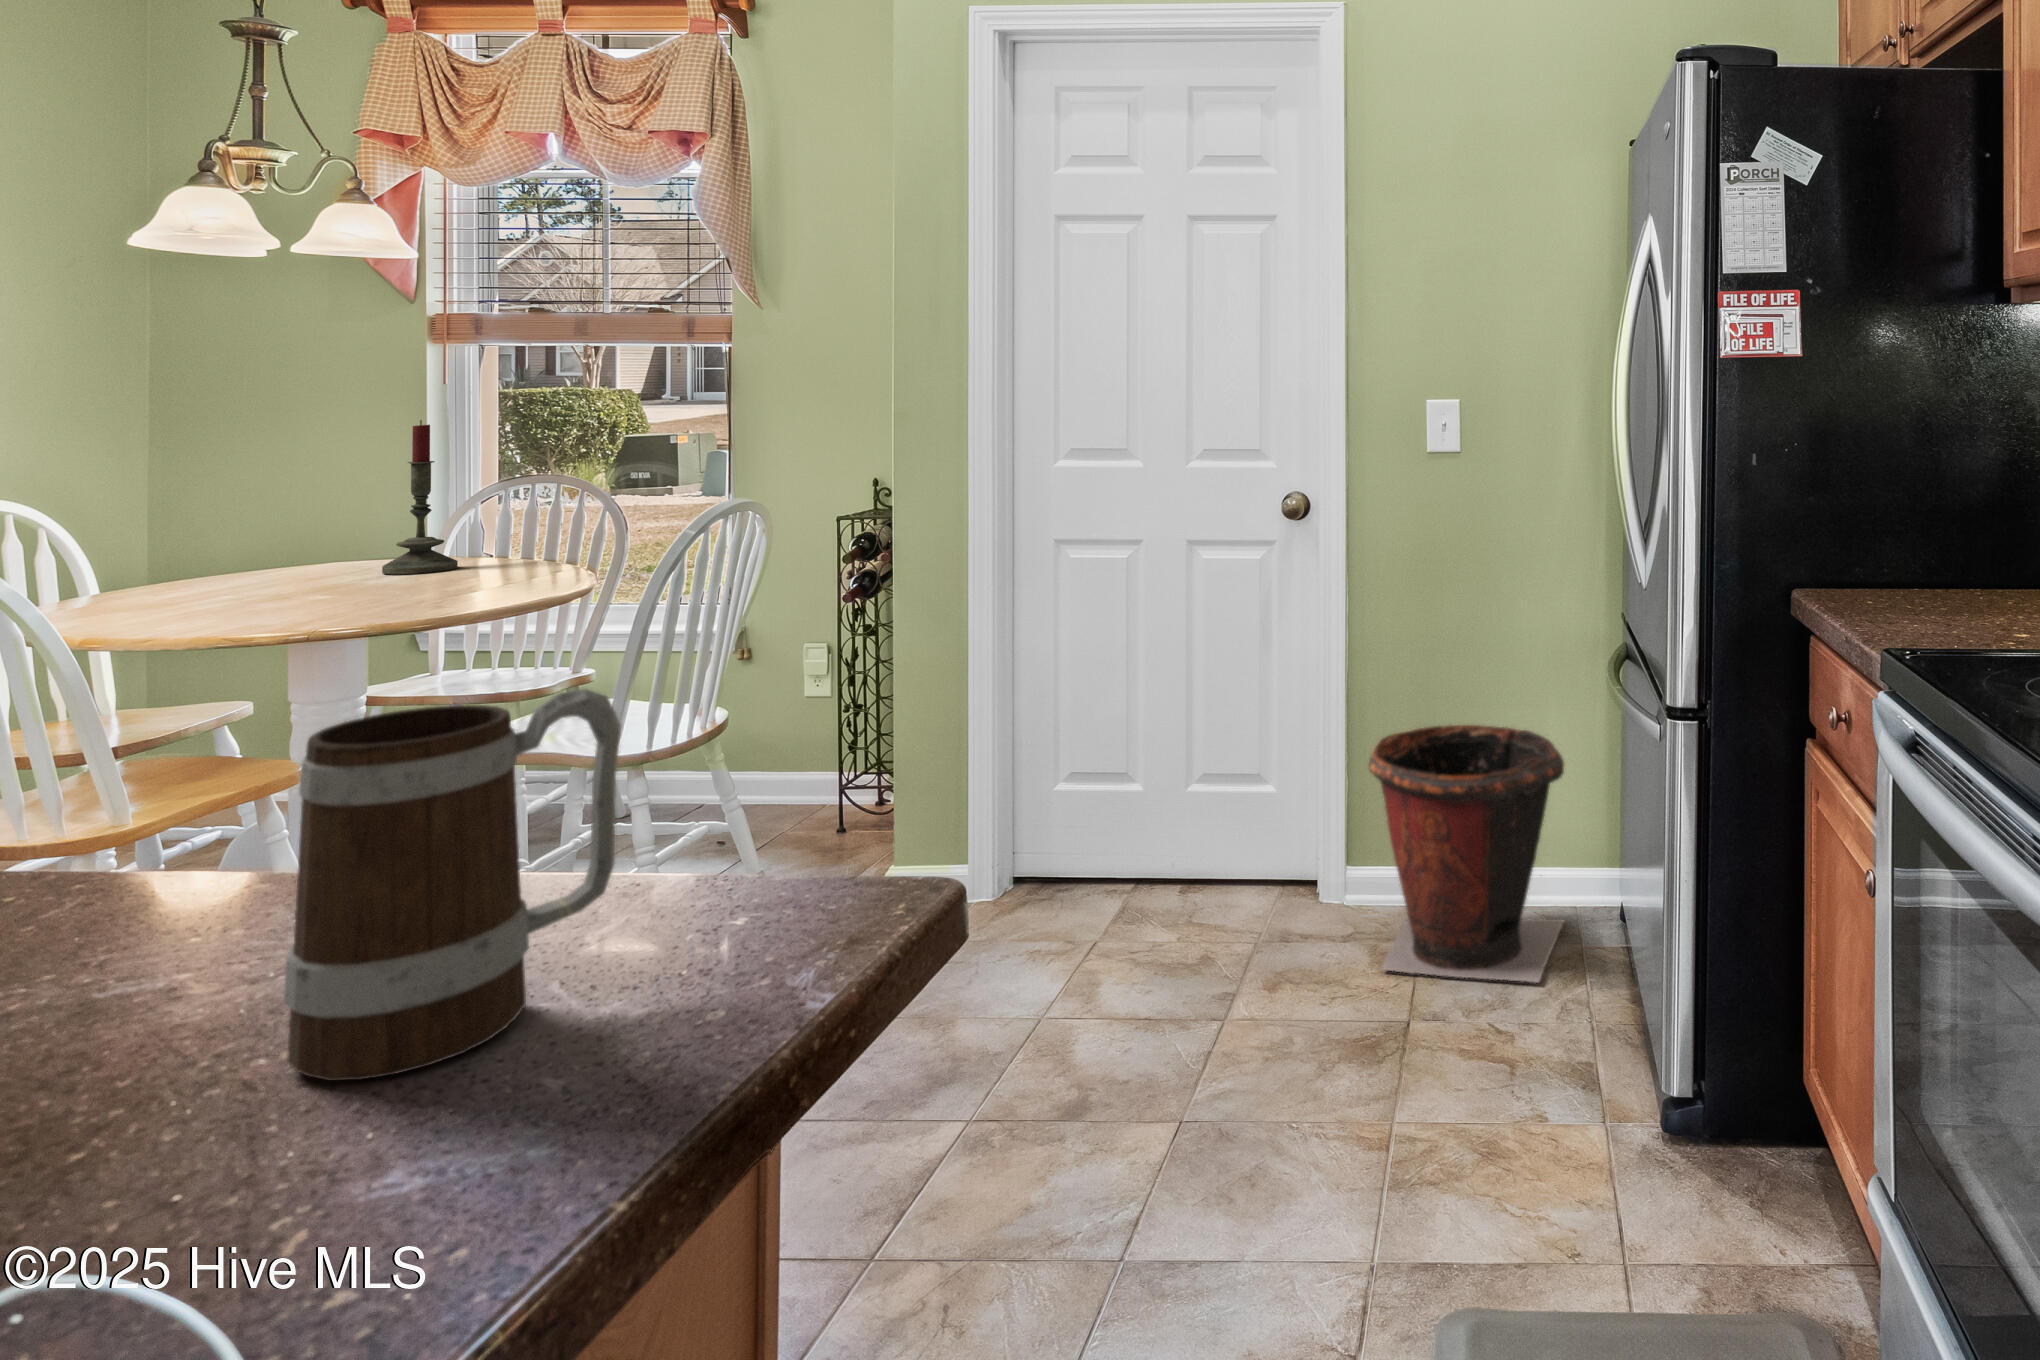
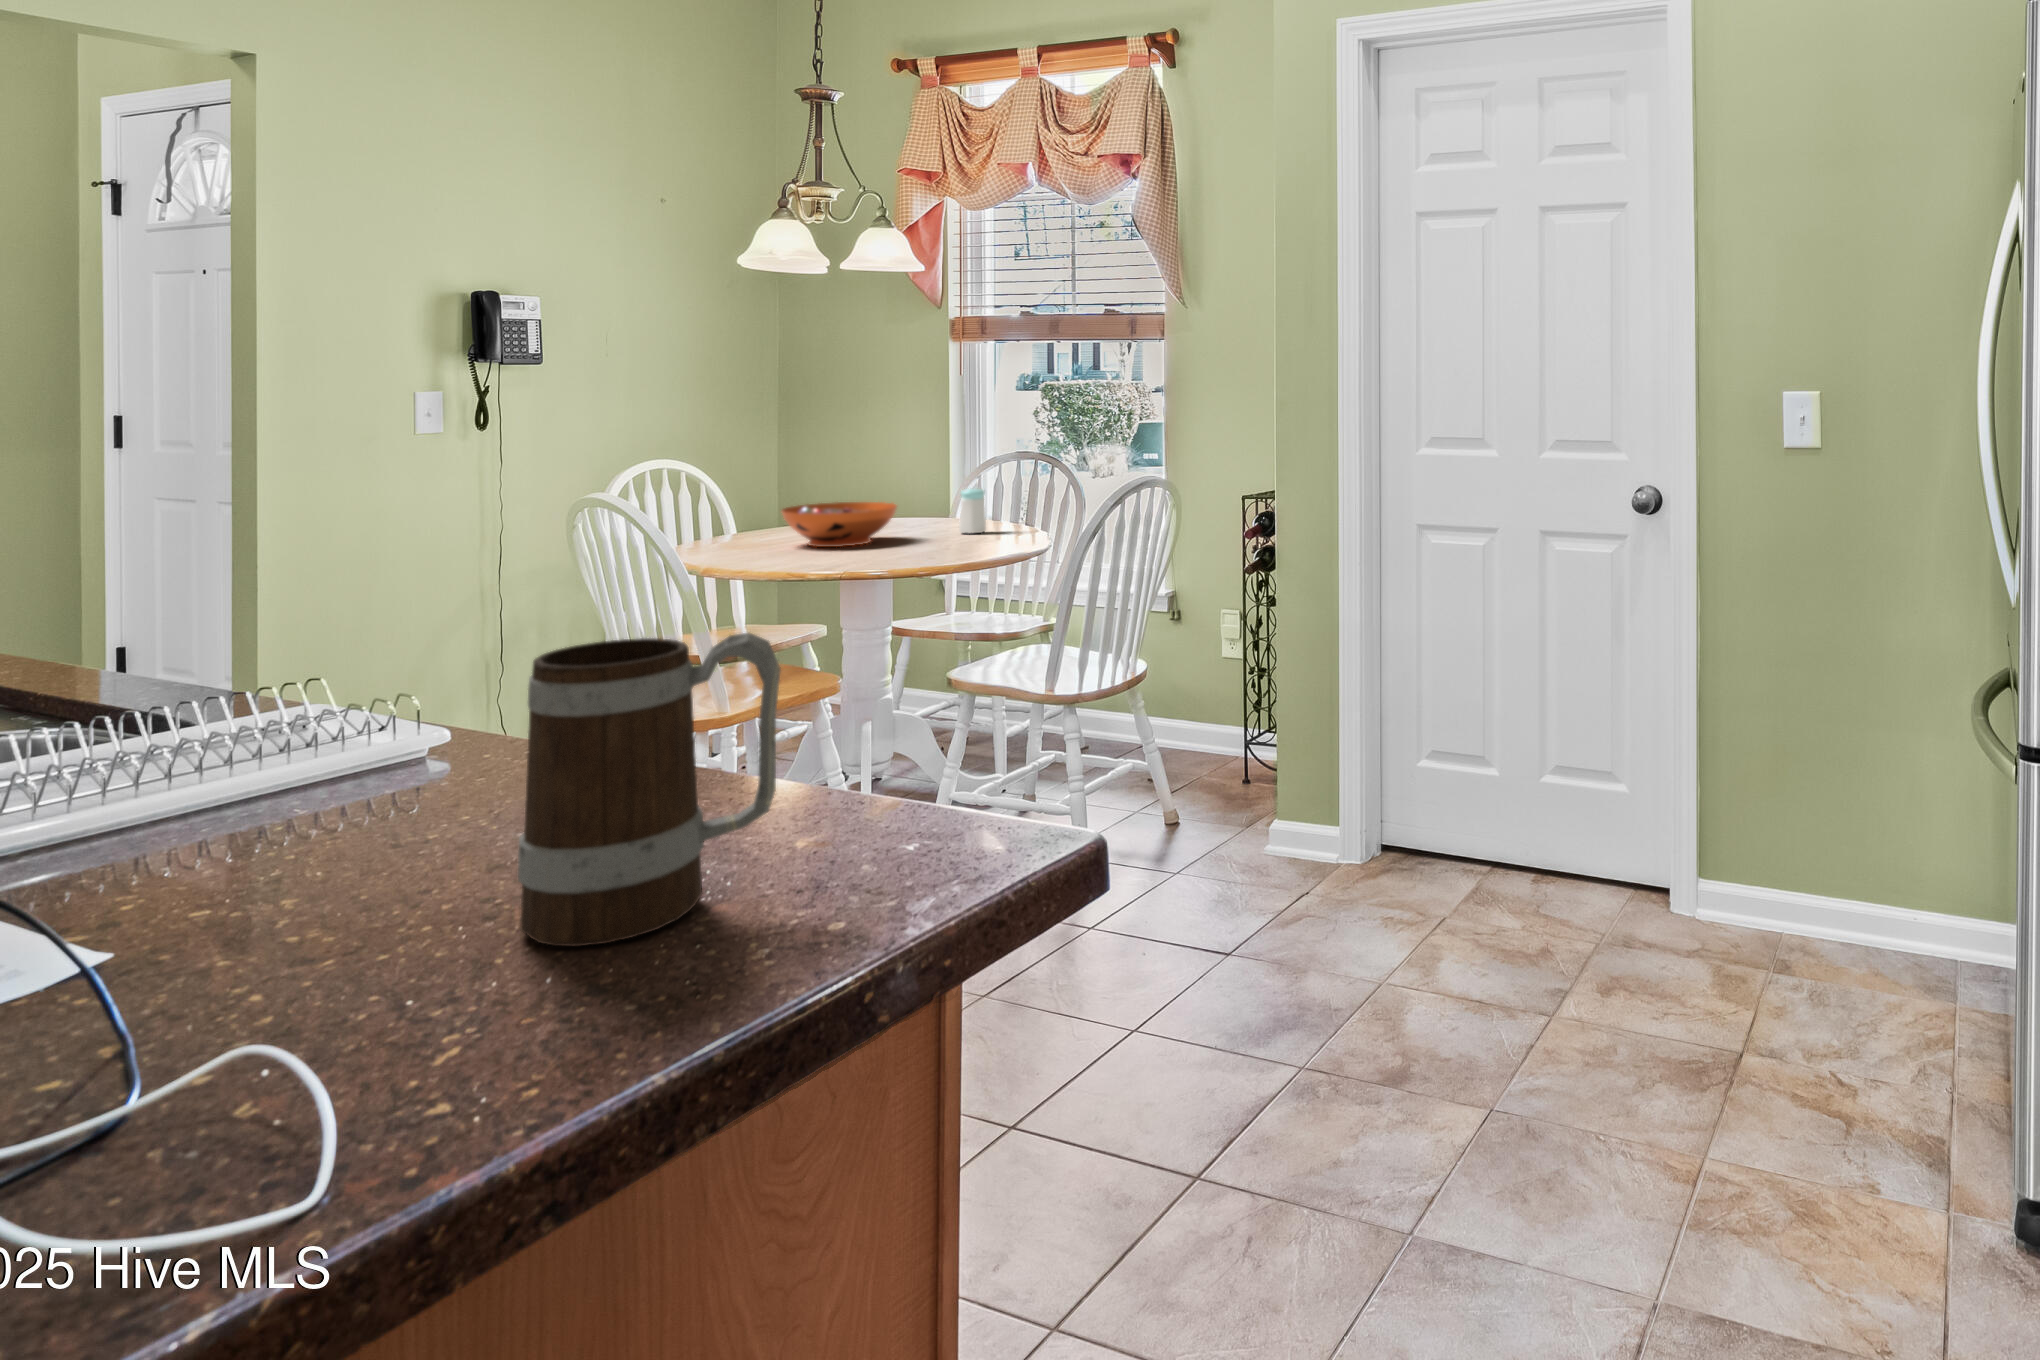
candle: present [382,420,458,575] -> none [907,405,958,530]
salt shaker: none [465,521,504,575] -> present [959,489,986,533]
decorative bowl: none [194,542,378,603] -> present [782,502,897,547]
waste bin: present [1368,725,1565,983] -> none [1706,741,1933,1036]

